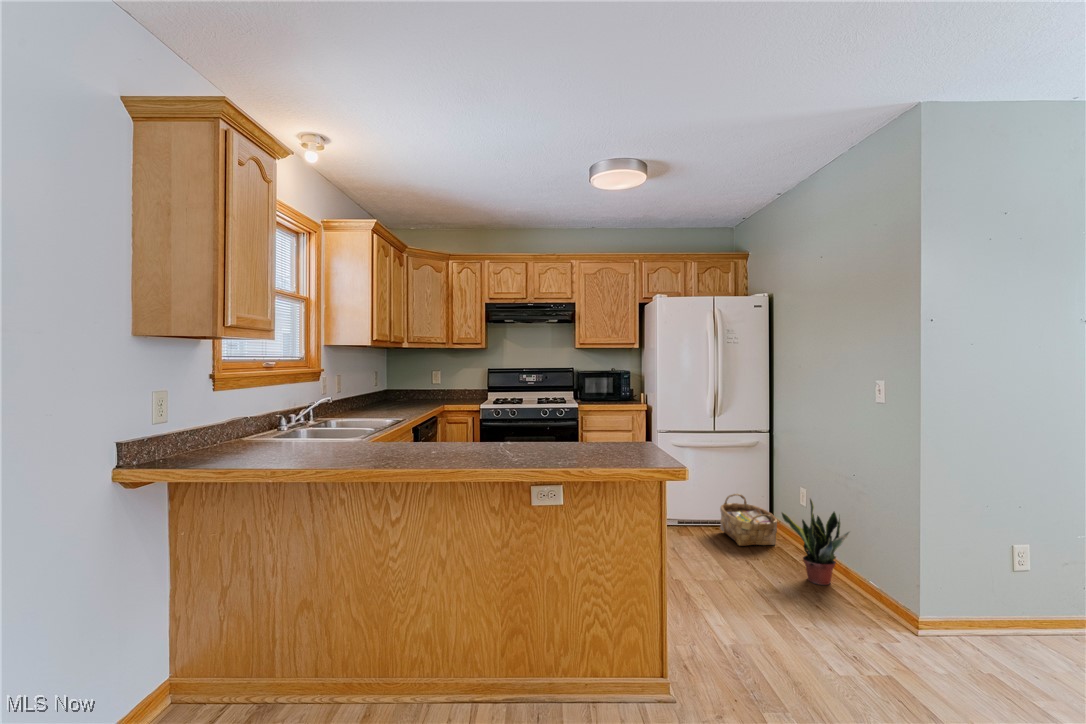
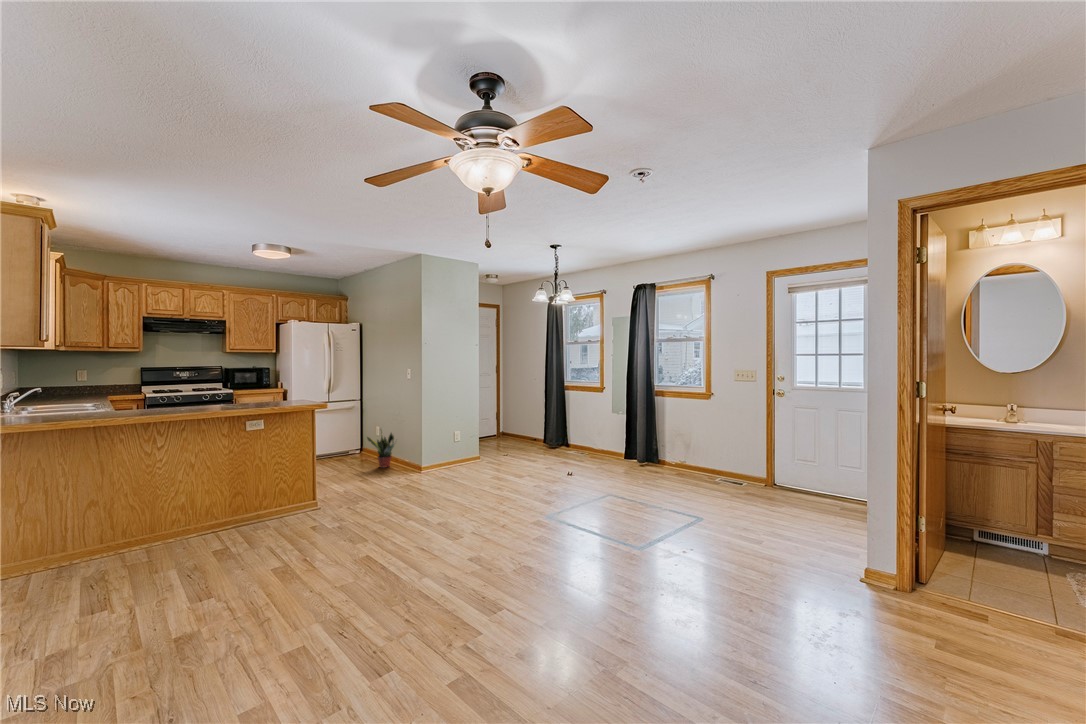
woven basket: present [720,494,778,546] -> none [334,436,366,462]

